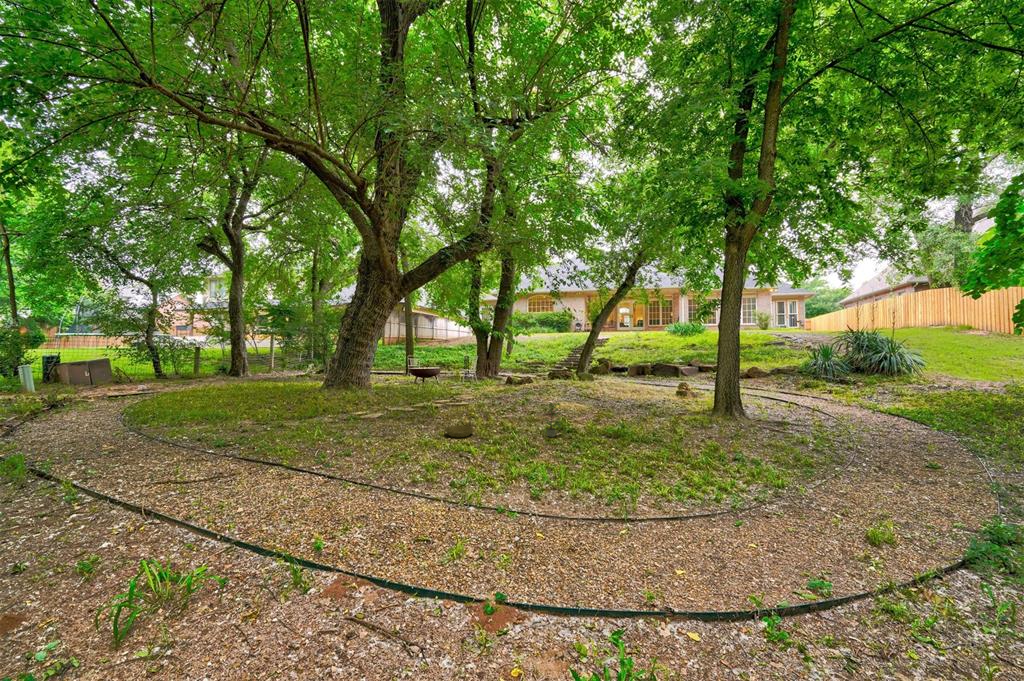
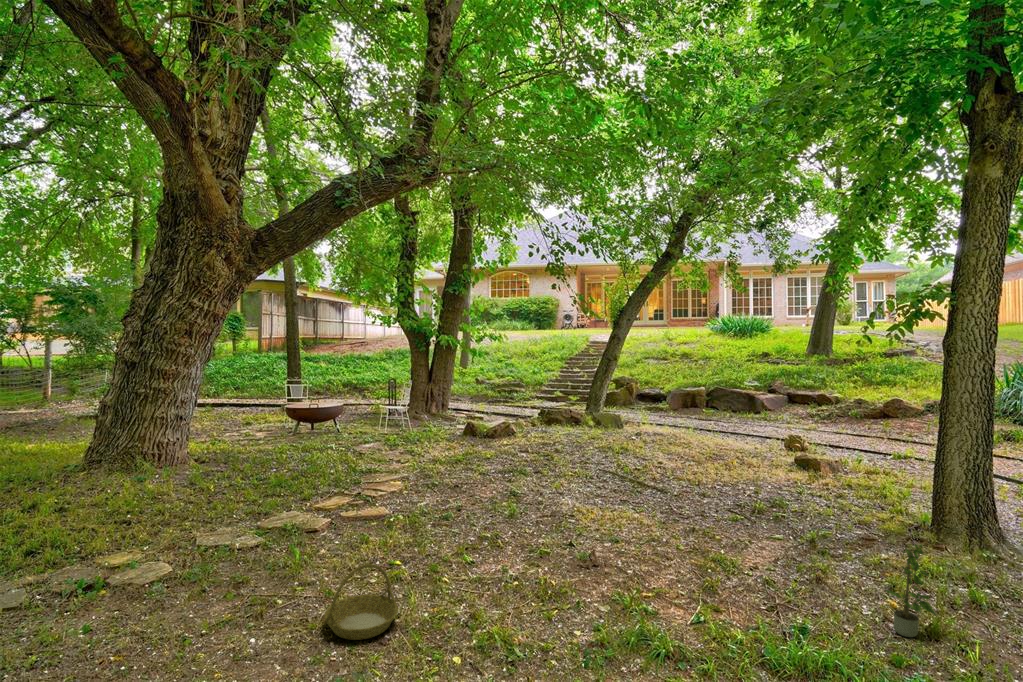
potted plant: present [544,401,562,437] -> present [886,544,936,637]

